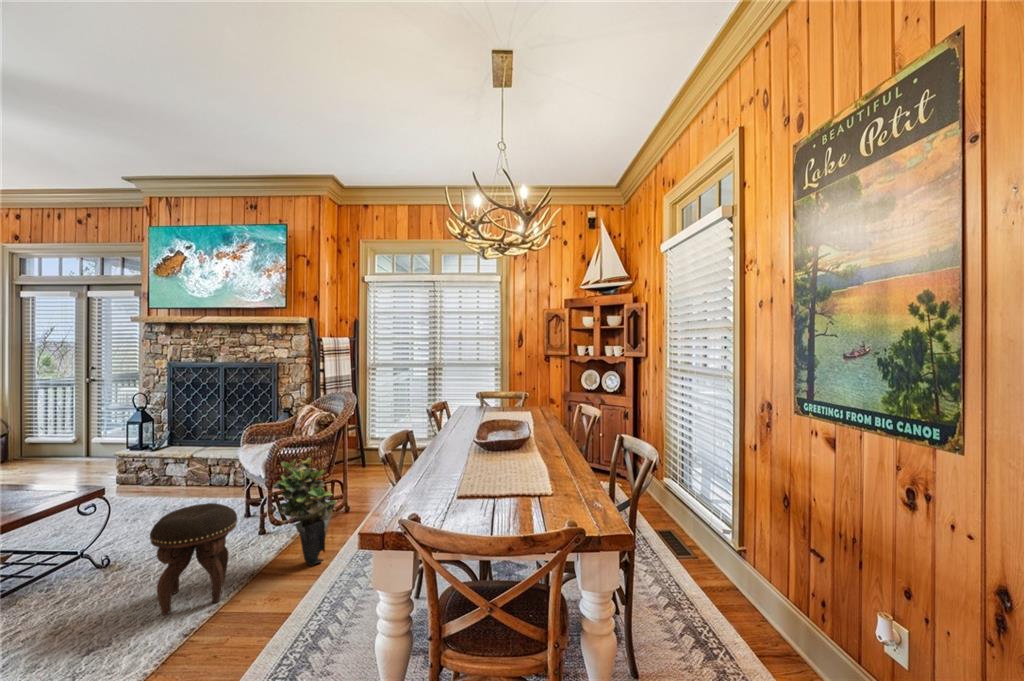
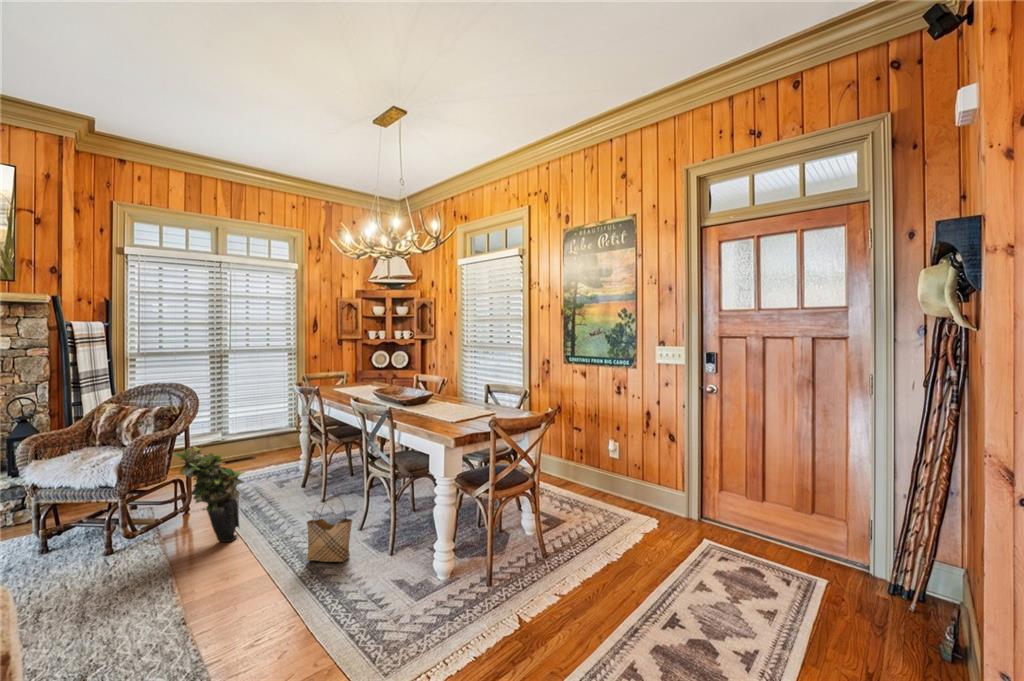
footstool: present [150,503,237,615] -> none [83,498,180,614]
woven basket: none [309,556,351,653] -> present [307,496,352,562]

